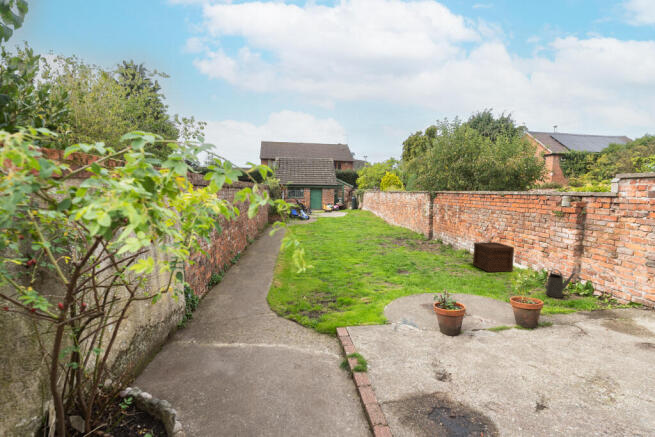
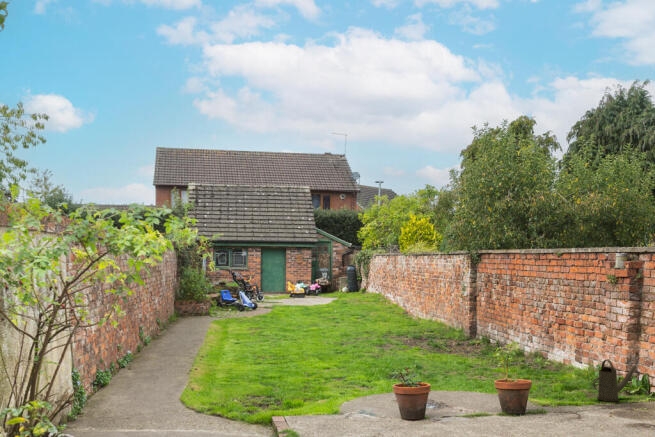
wooden crate: present [473,242,514,272] -> none [519,331,575,377]

